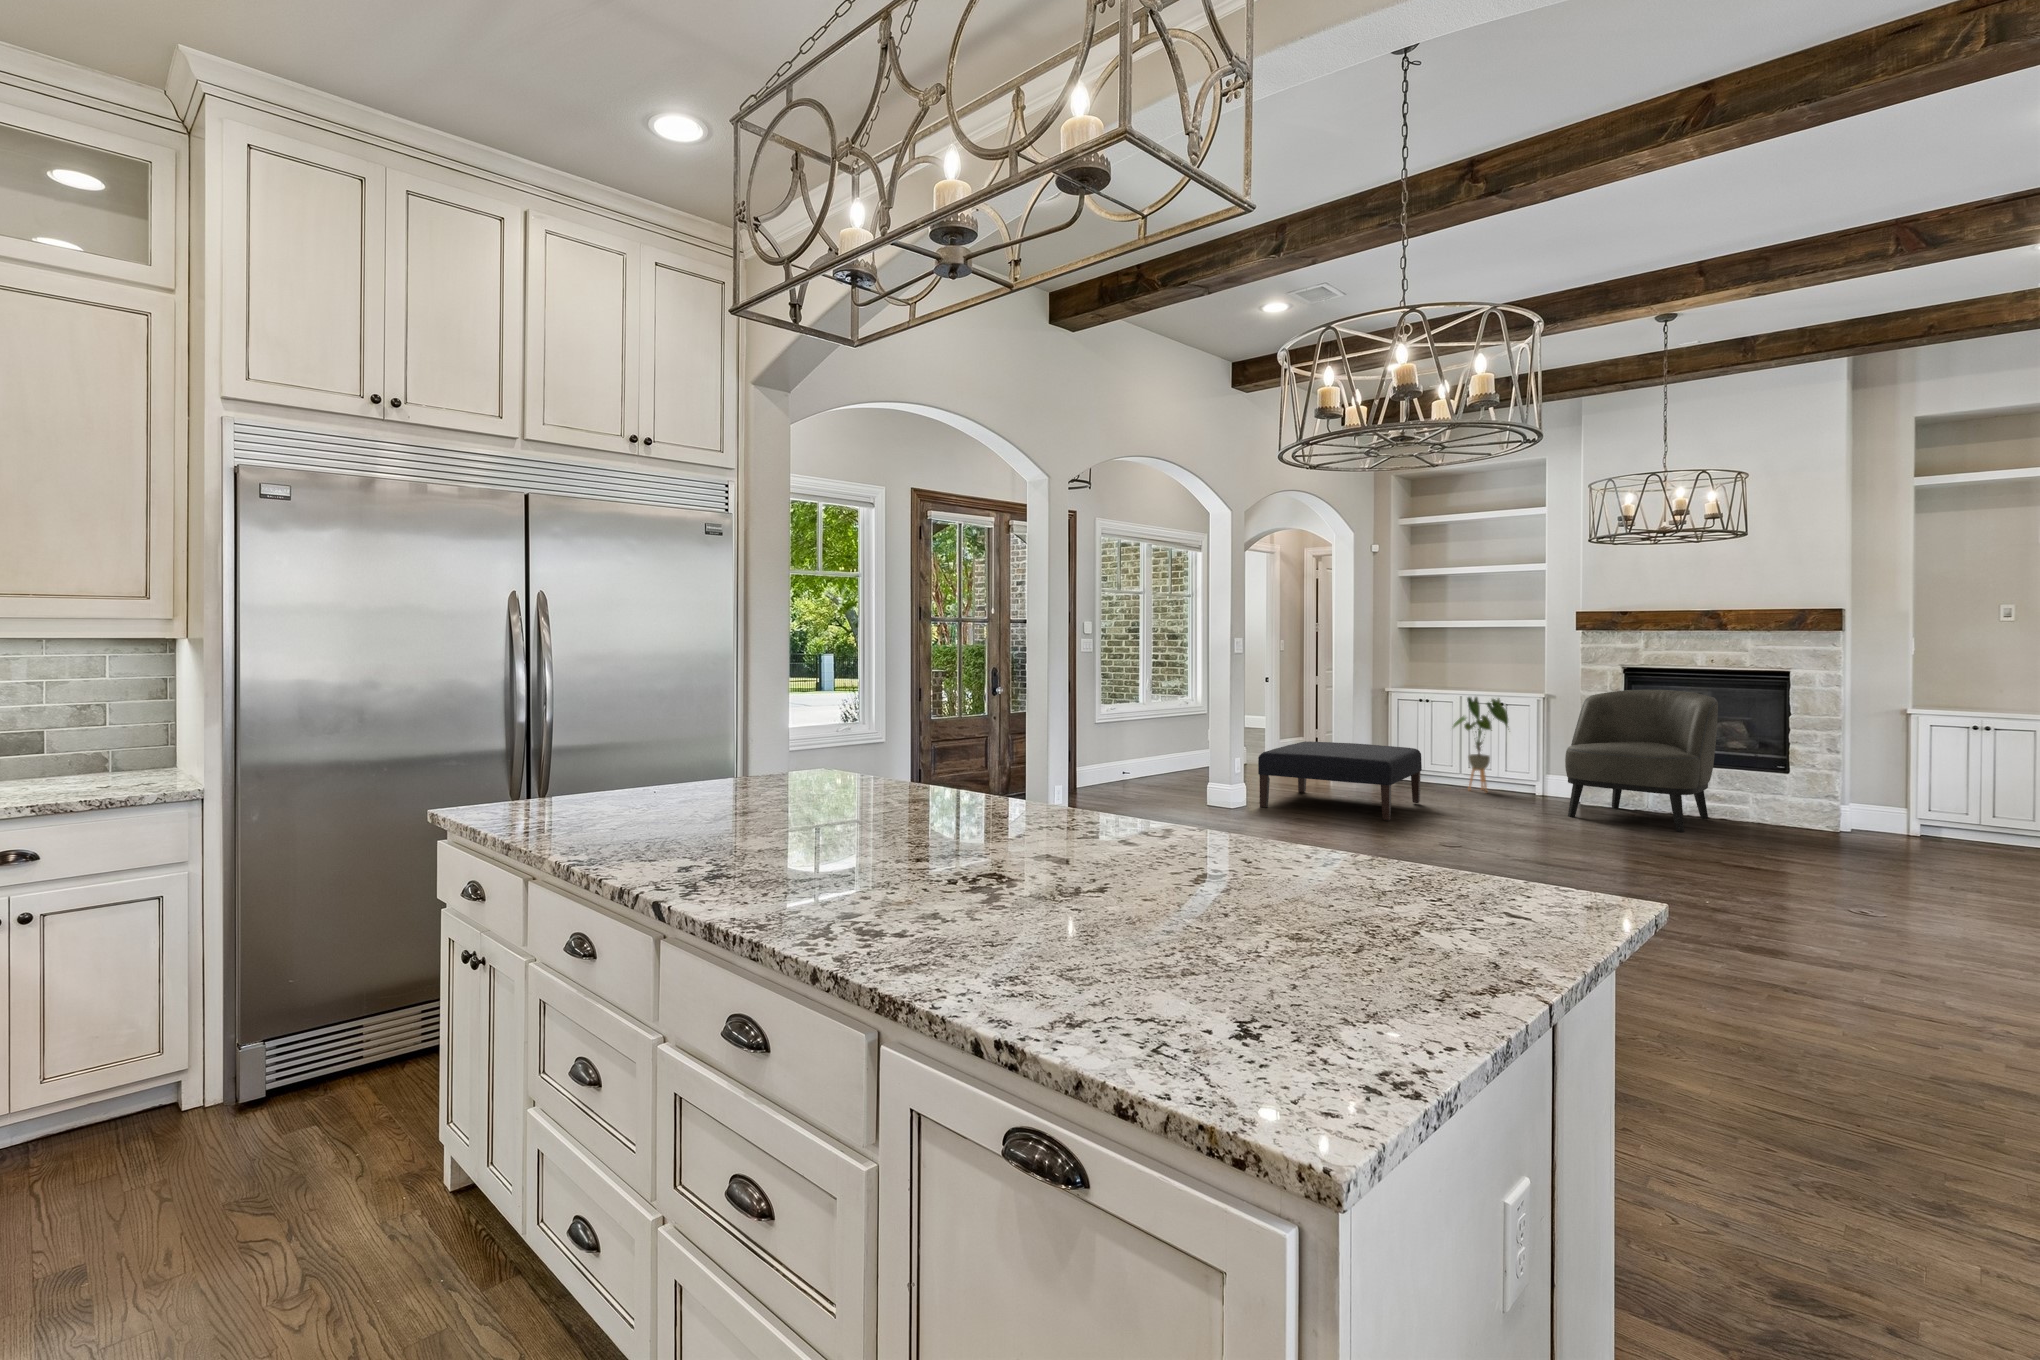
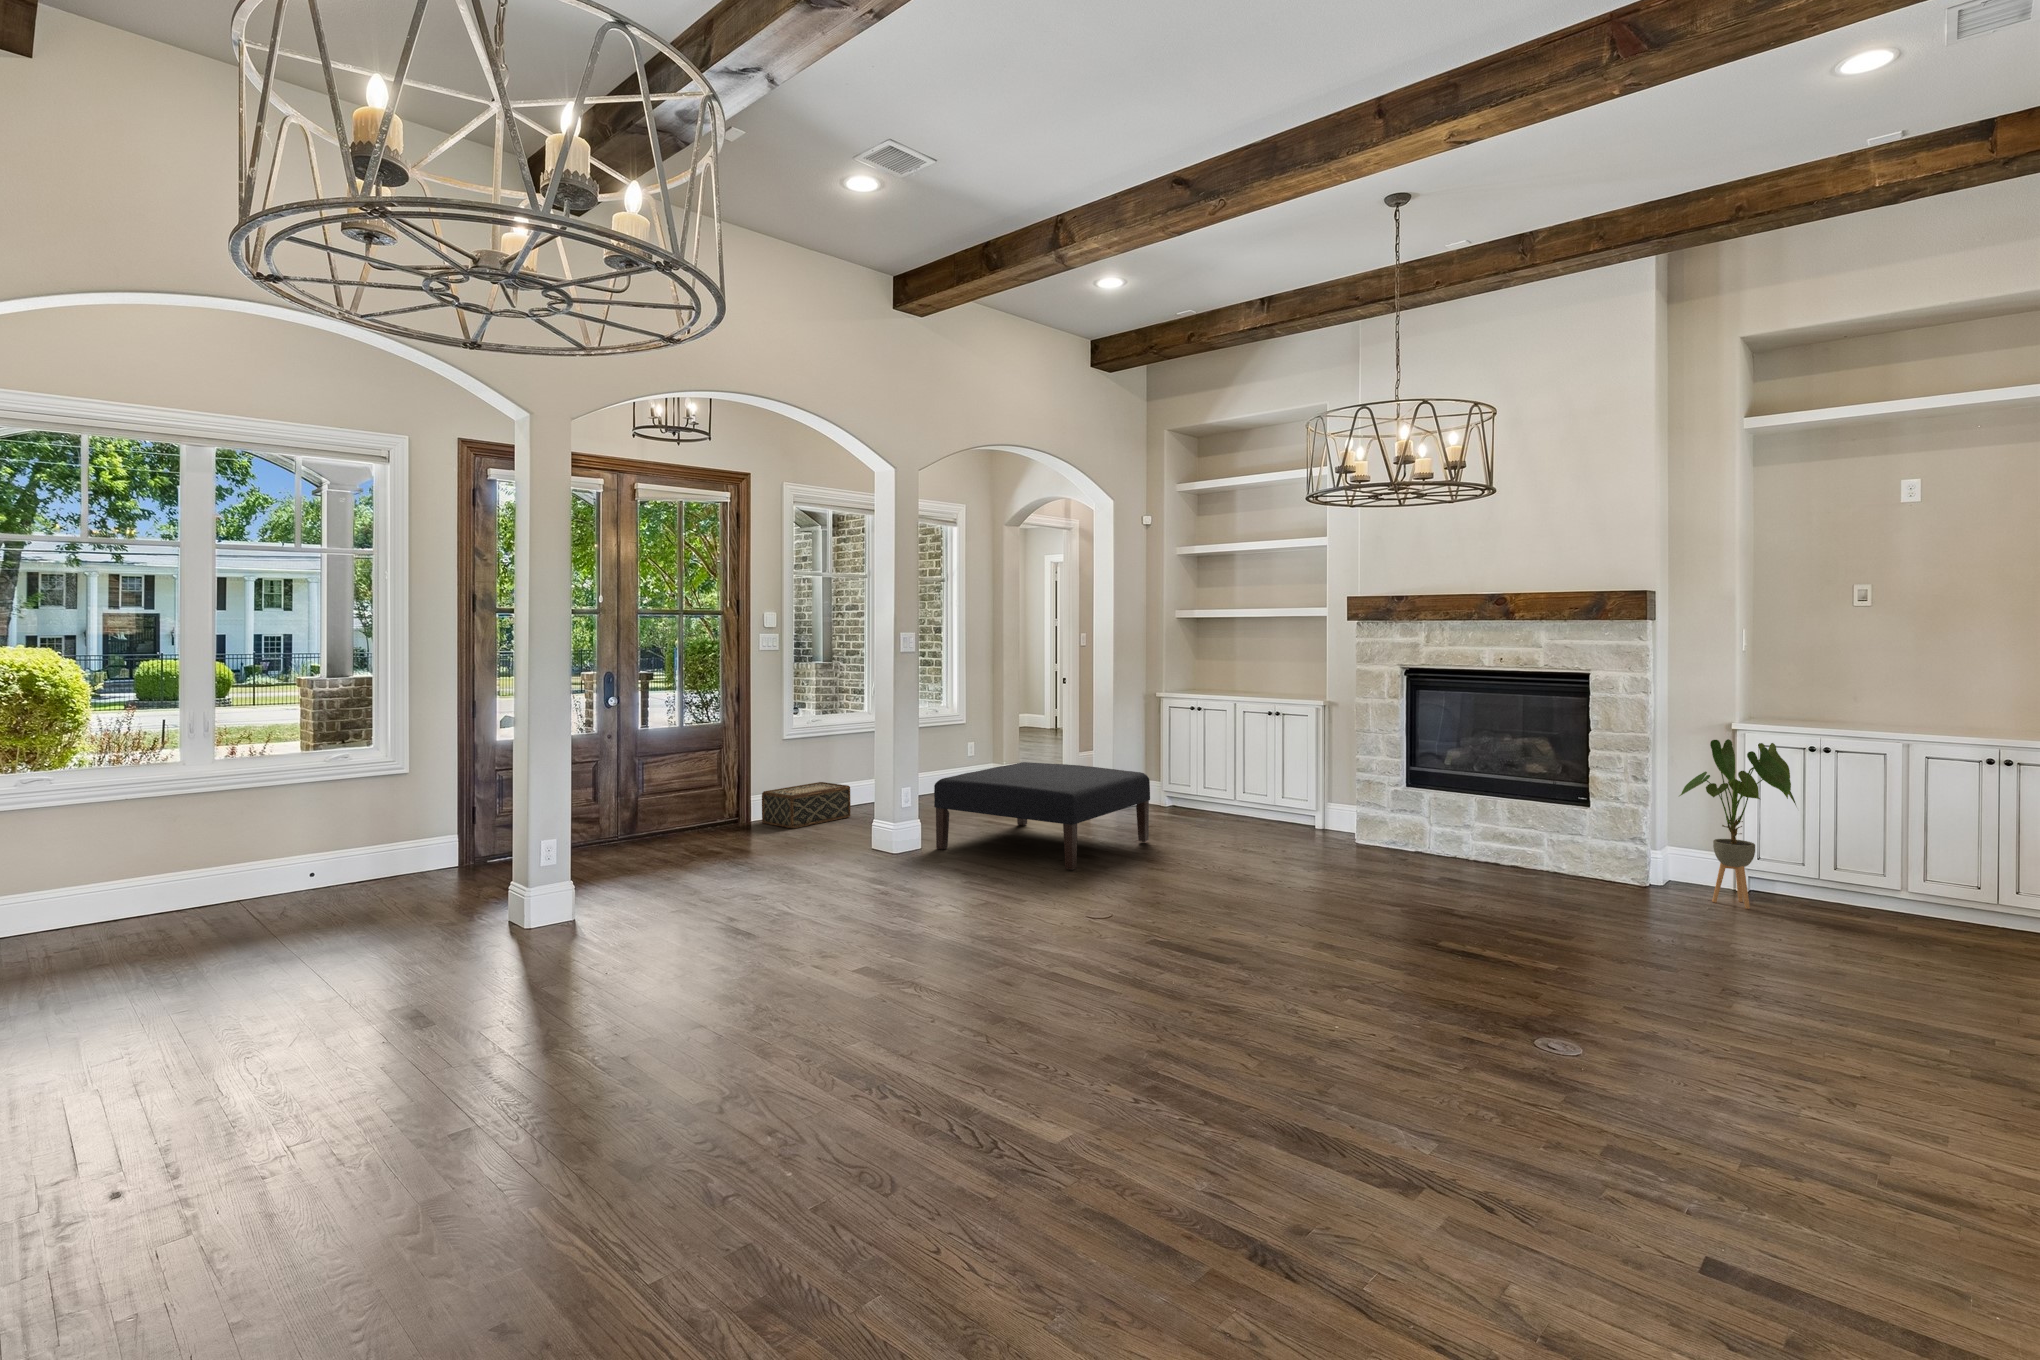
armchair: present [1565,690,1718,832] -> none [1315,697,1500,886]
house plant: present [1453,697,1508,791] -> present [1679,739,1796,909]
woven basket: none [1092,758,1155,793] -> present [762,782,851,828]

